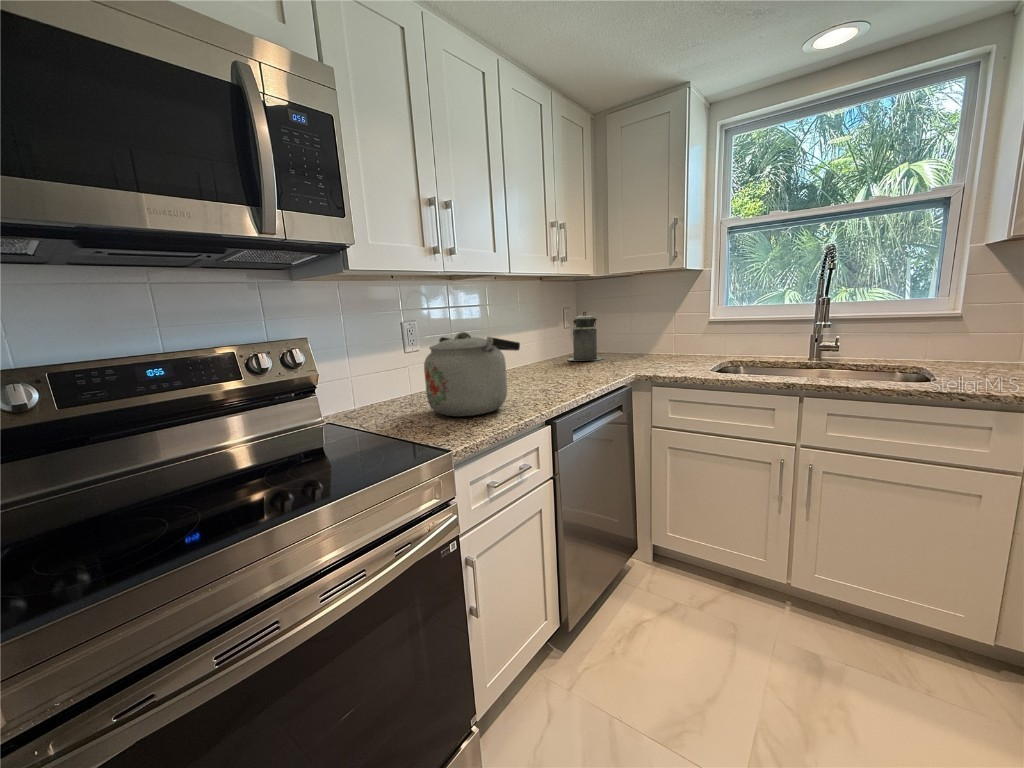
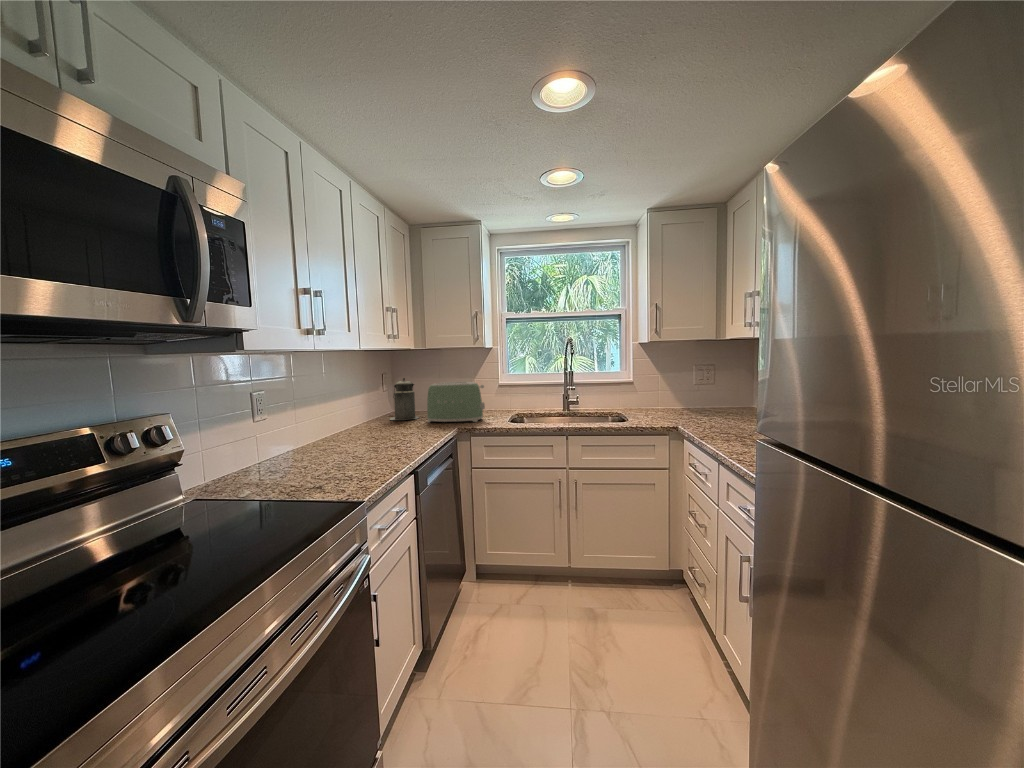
toaster: none [606,315,680,368] -> present [427,382,485,422]
kettle: present [424,332,520,417] -> none [294,401,388,476]

